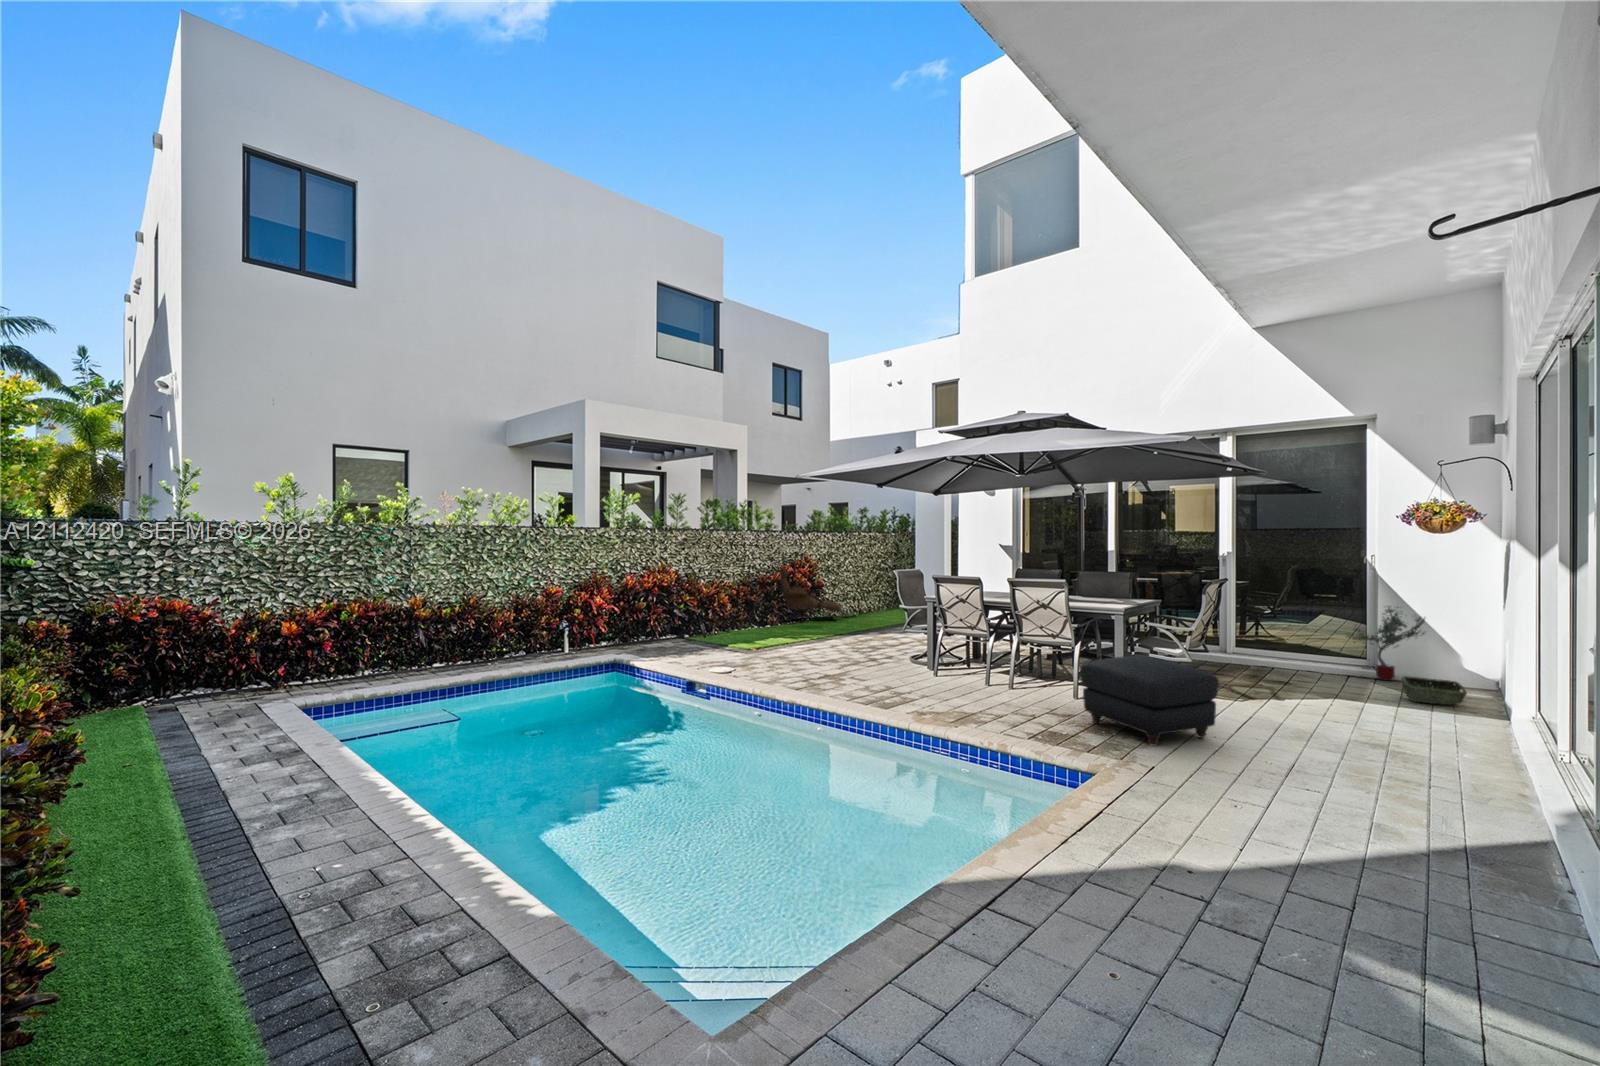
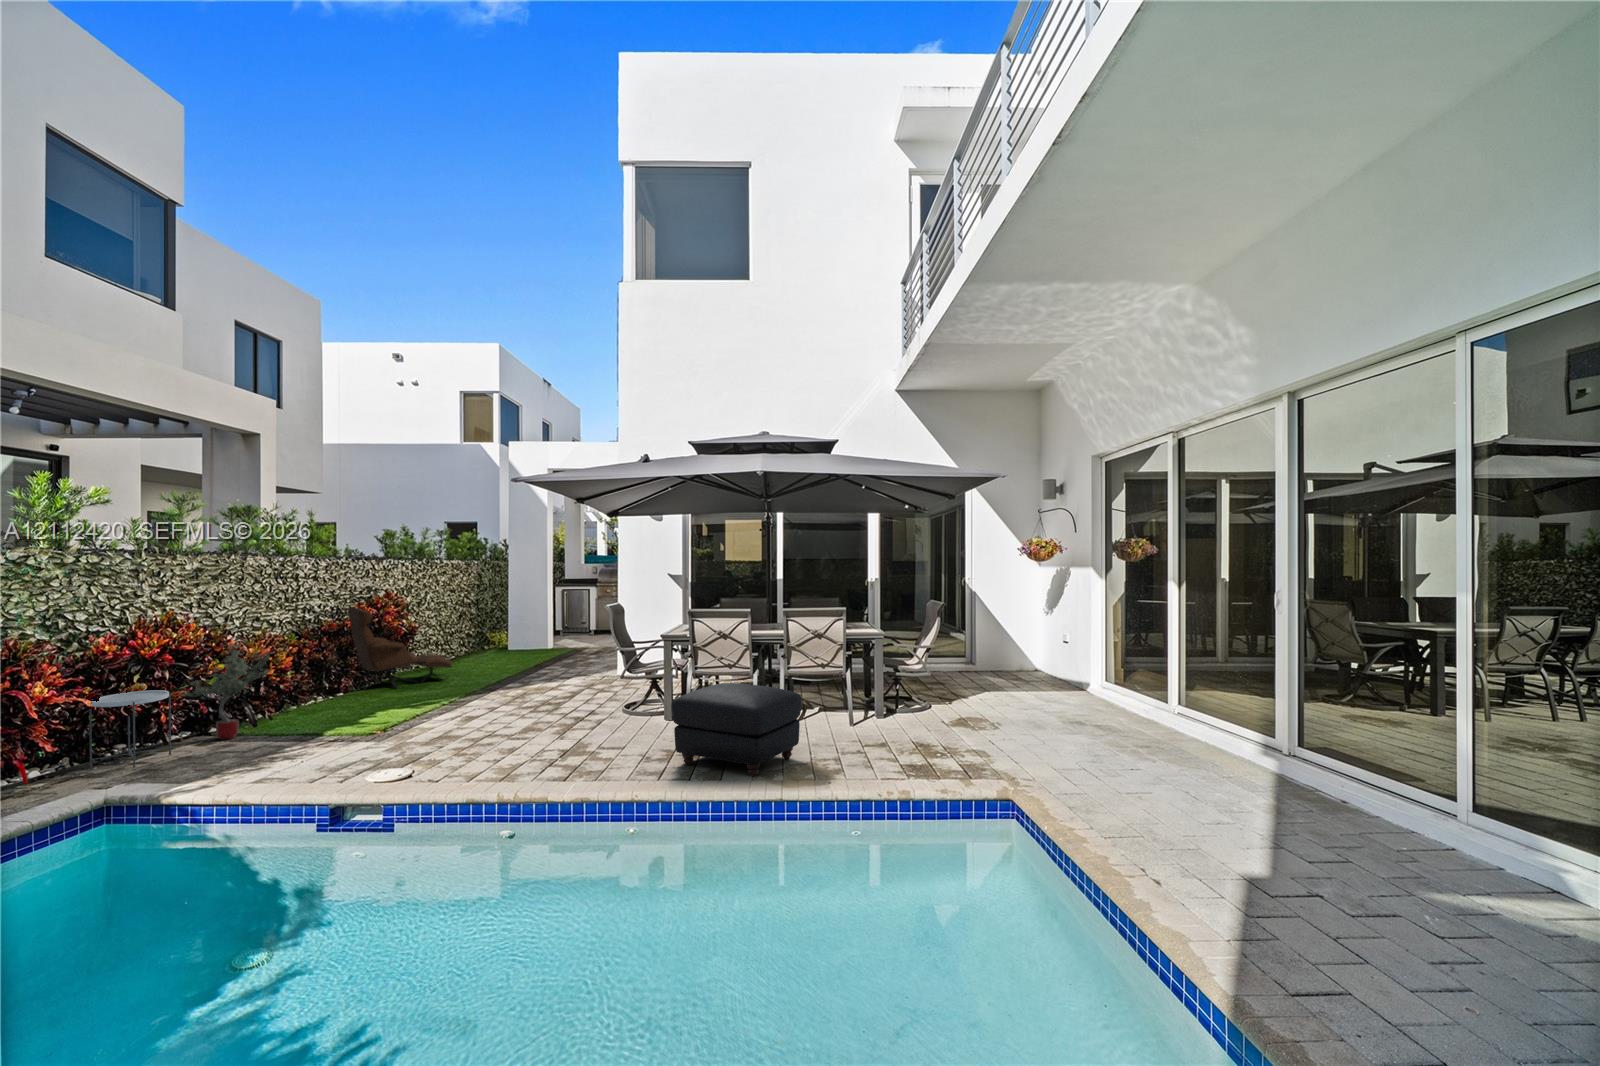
side table: none [622,607,656,647] -> present [89,690,171,768]
potted tree: present [1348,607,1425,681] -> present [181,644,270,740]
ottoman: present [1080,656,1219,746] -> present [671,683,802,776]
woven basket: present [1401,676,1467,705] -> none [1048,670,1090,690]

